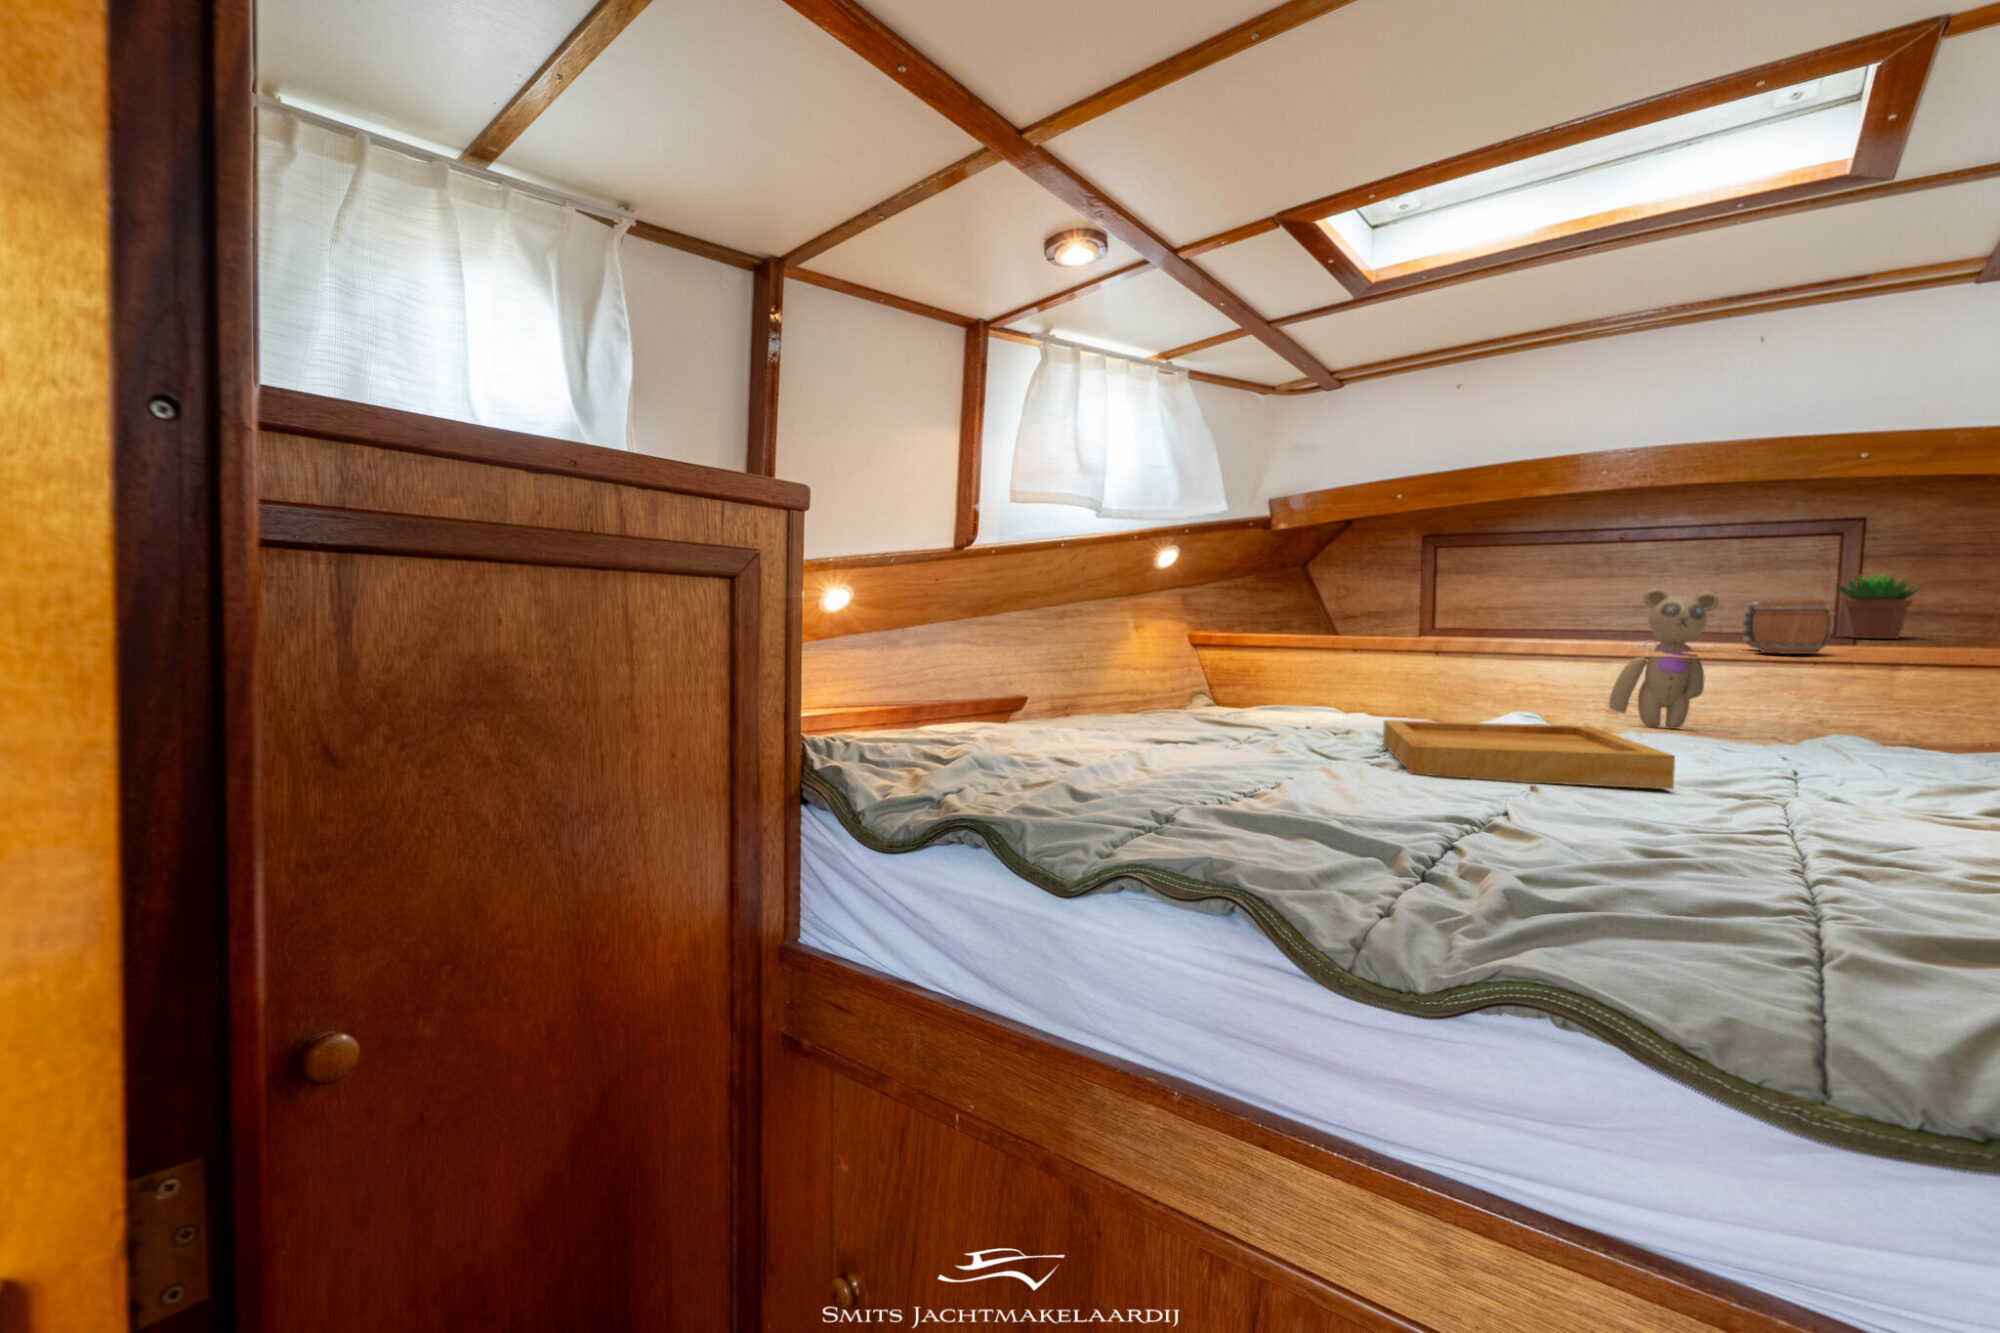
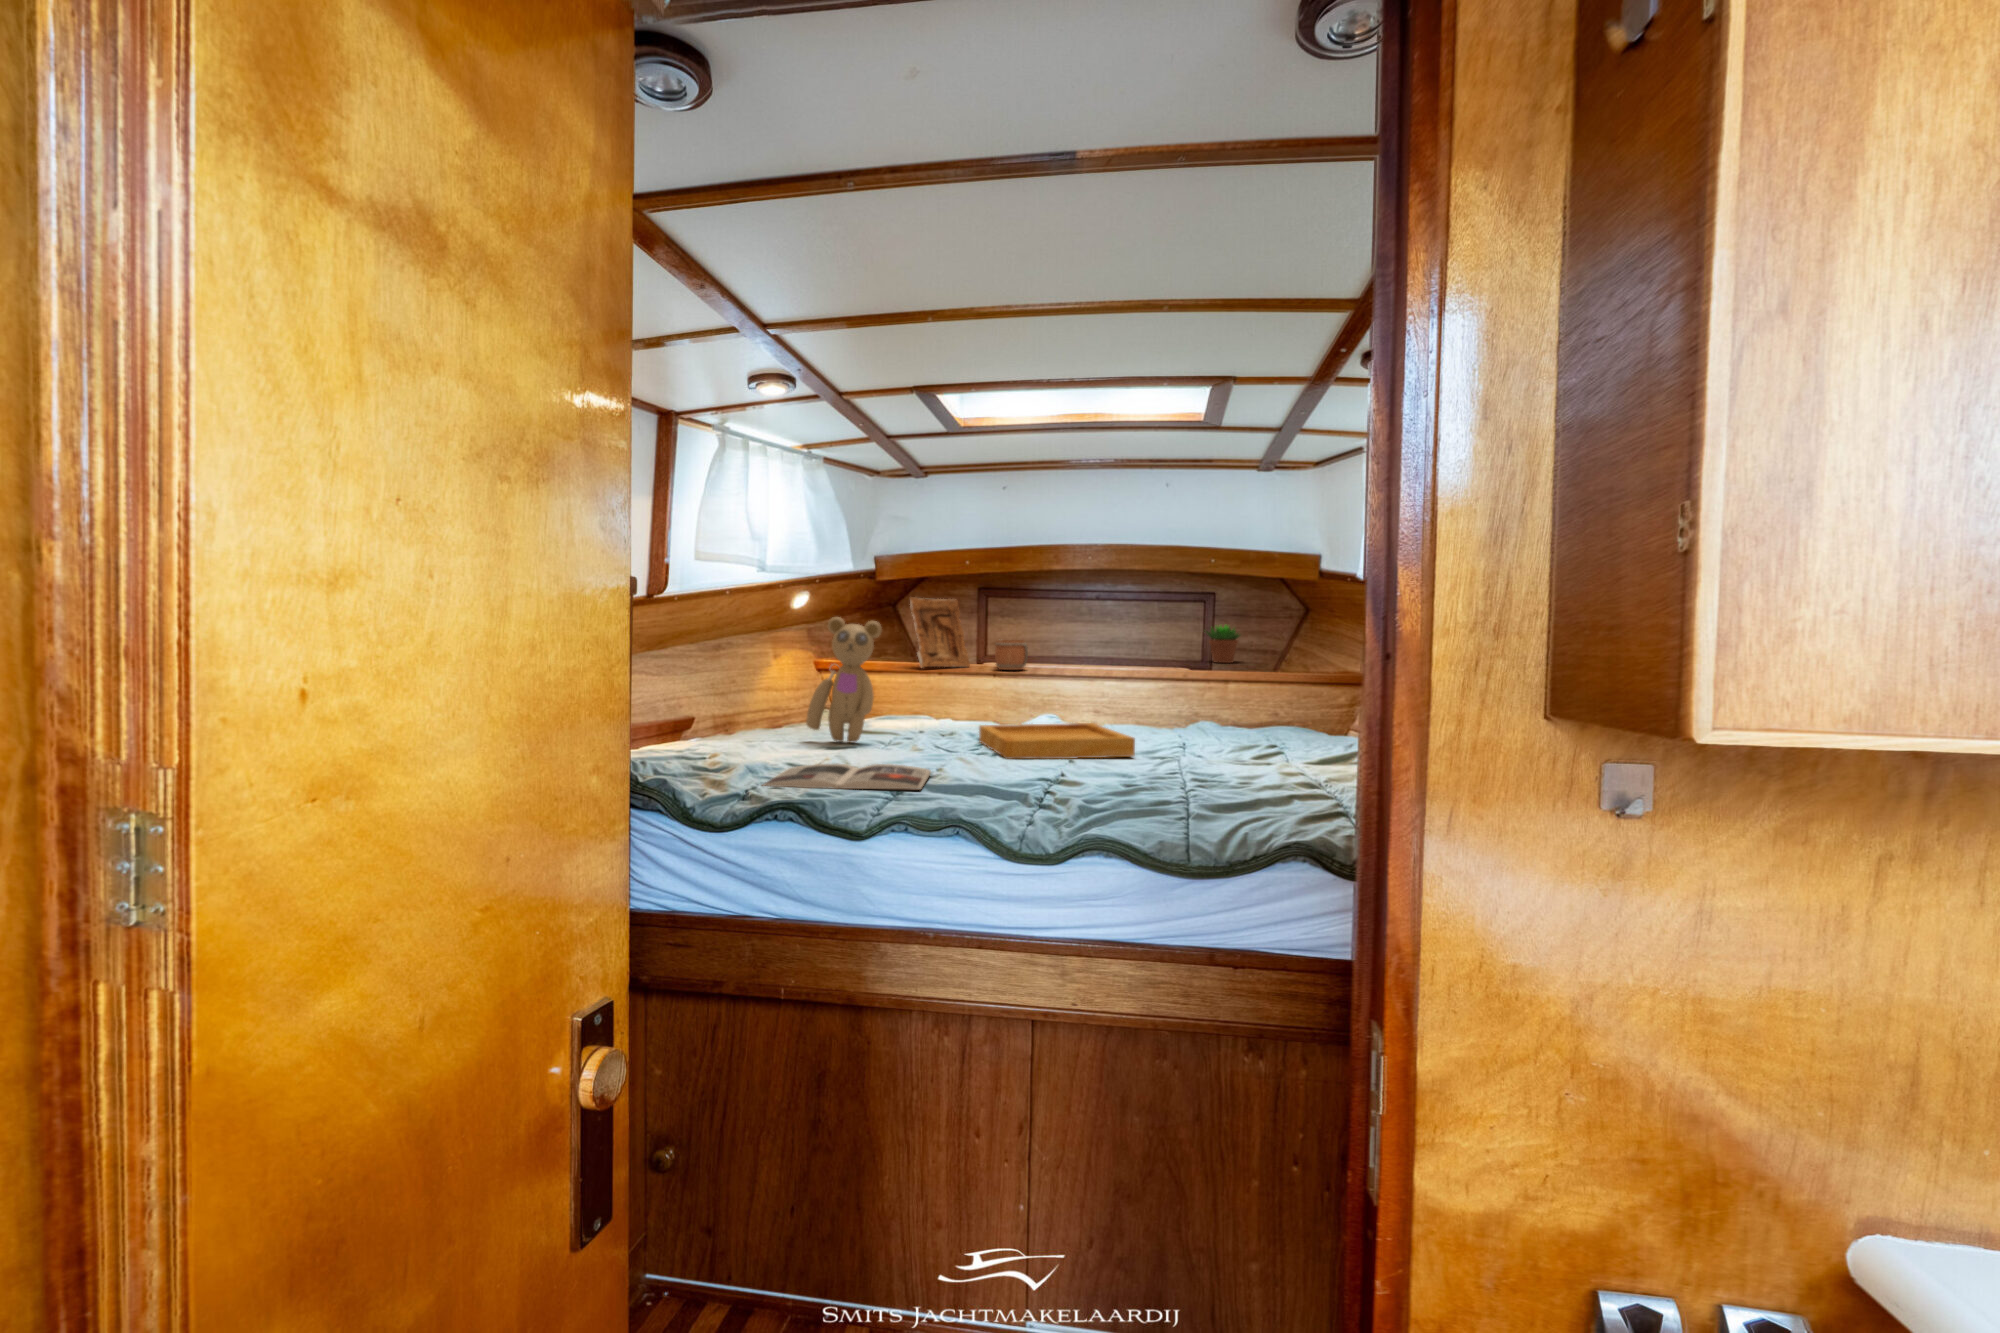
picture frame: none [1314,549,1400,643] -> present [910,597,970,668]
teddy bear: present [1609,588,1719,729] -> present [806,617,882,743]
mug: present [1742,601,1832,654] -> present [995,640,1028,670]
magazine: none [981,762,1258,817] -> present [763,764,931,790]

